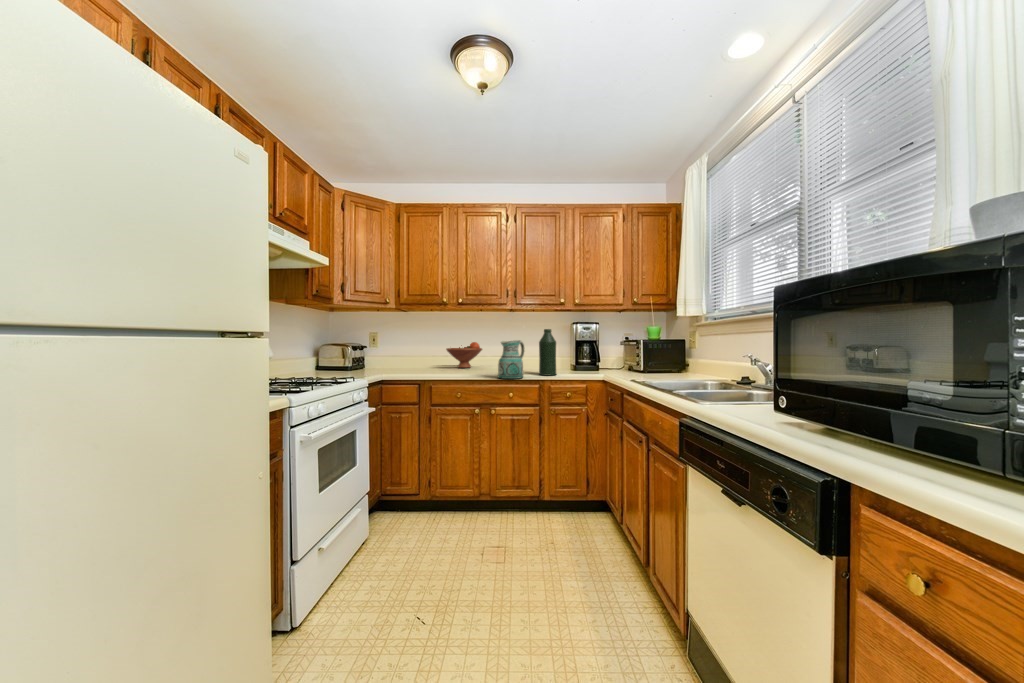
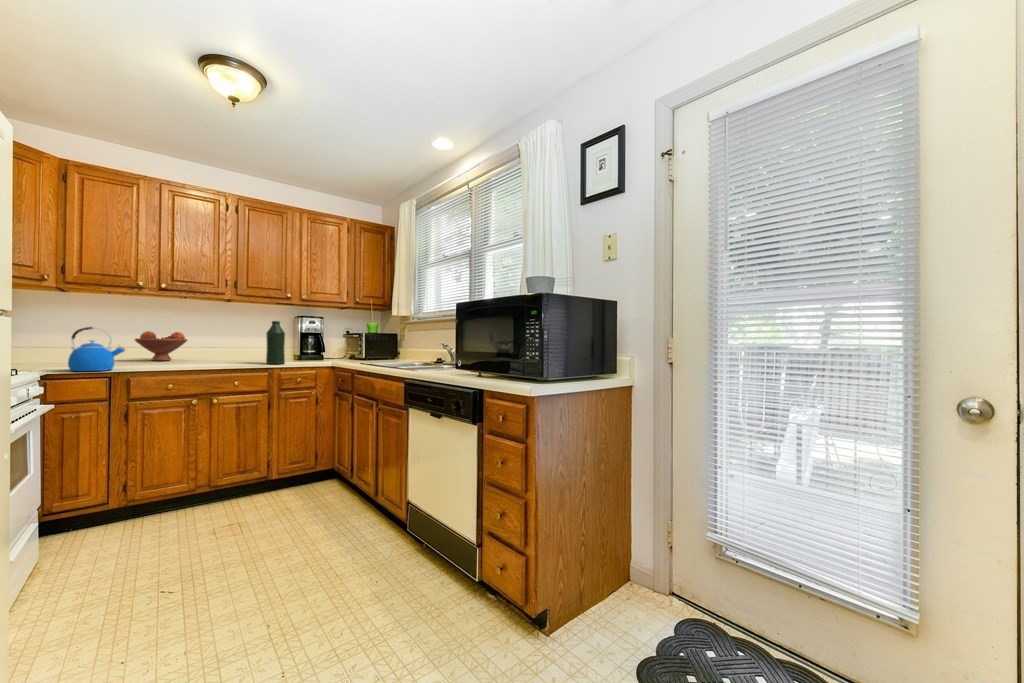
ceramic pitcher: present [498,340,525,379] -> none [221,330,252,367]
kettle: none [393,341,428,379] -> present [68,327,125,371]

